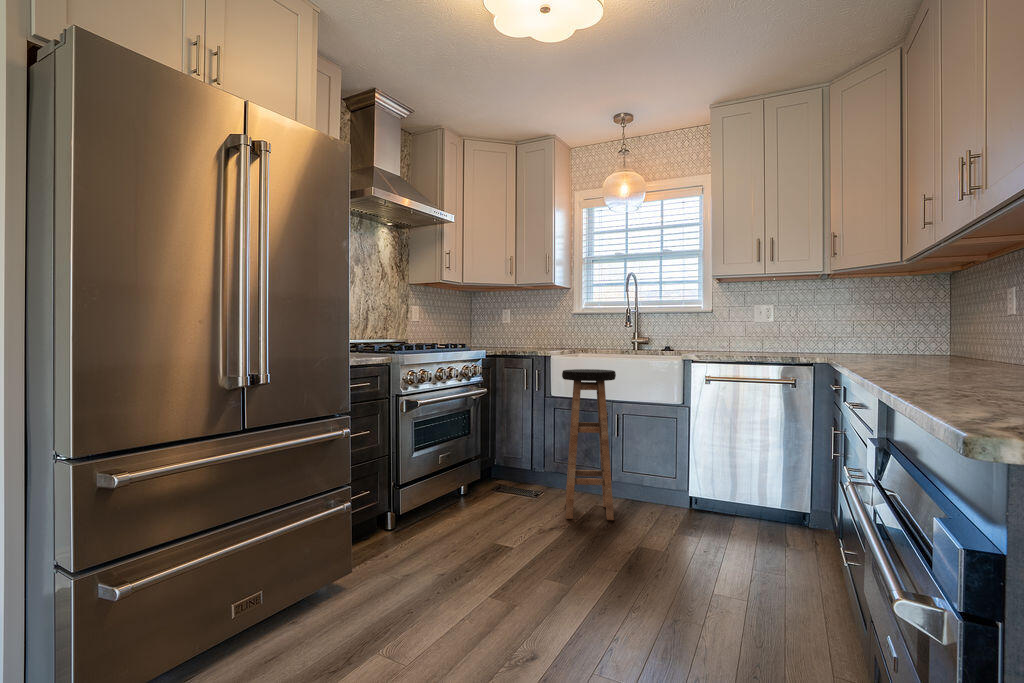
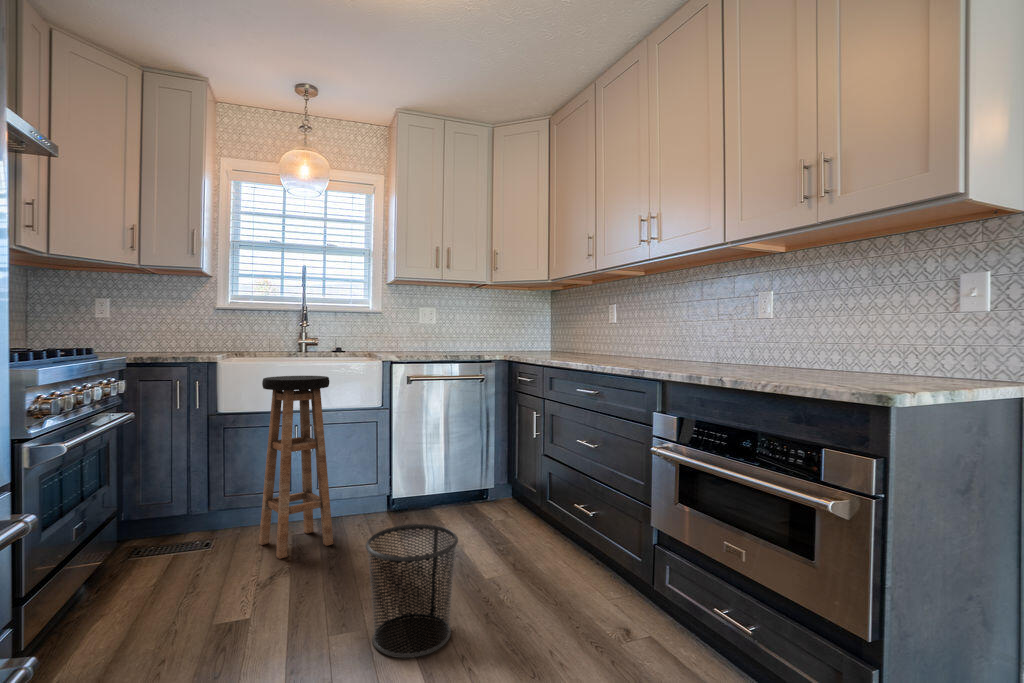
waste bin: none [550,505,634,622] -> present [366,524,458,658]

